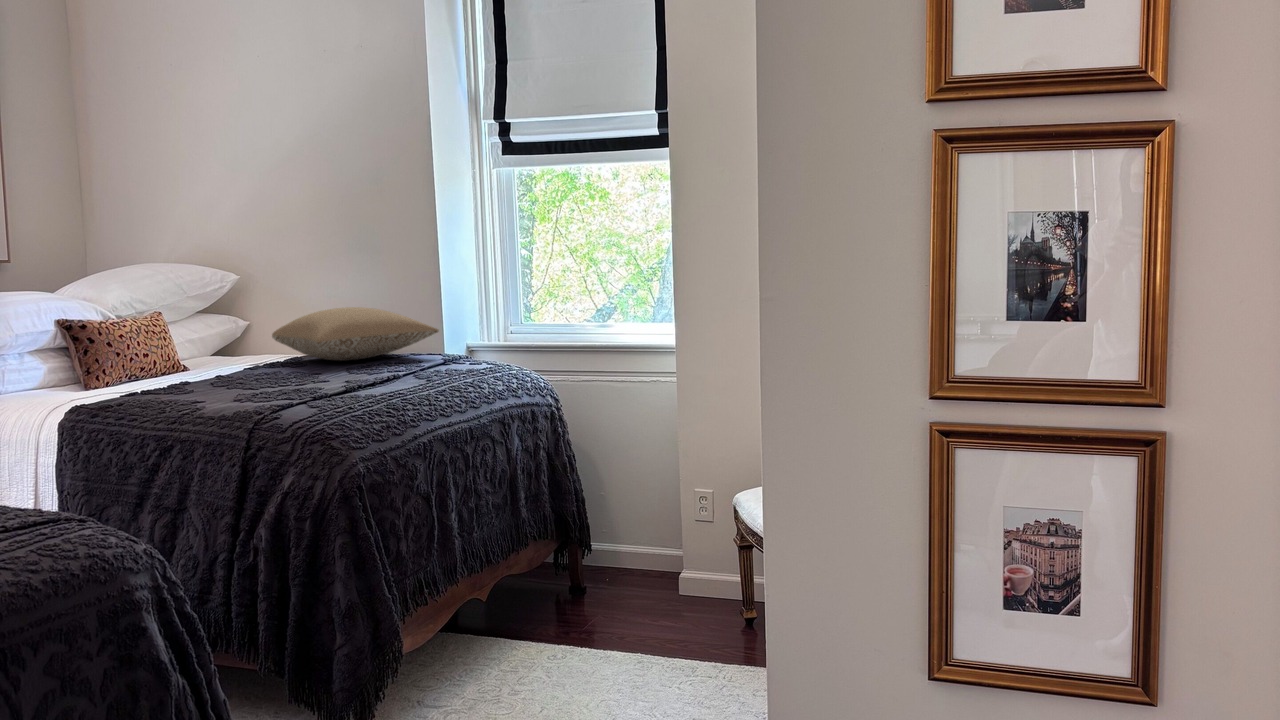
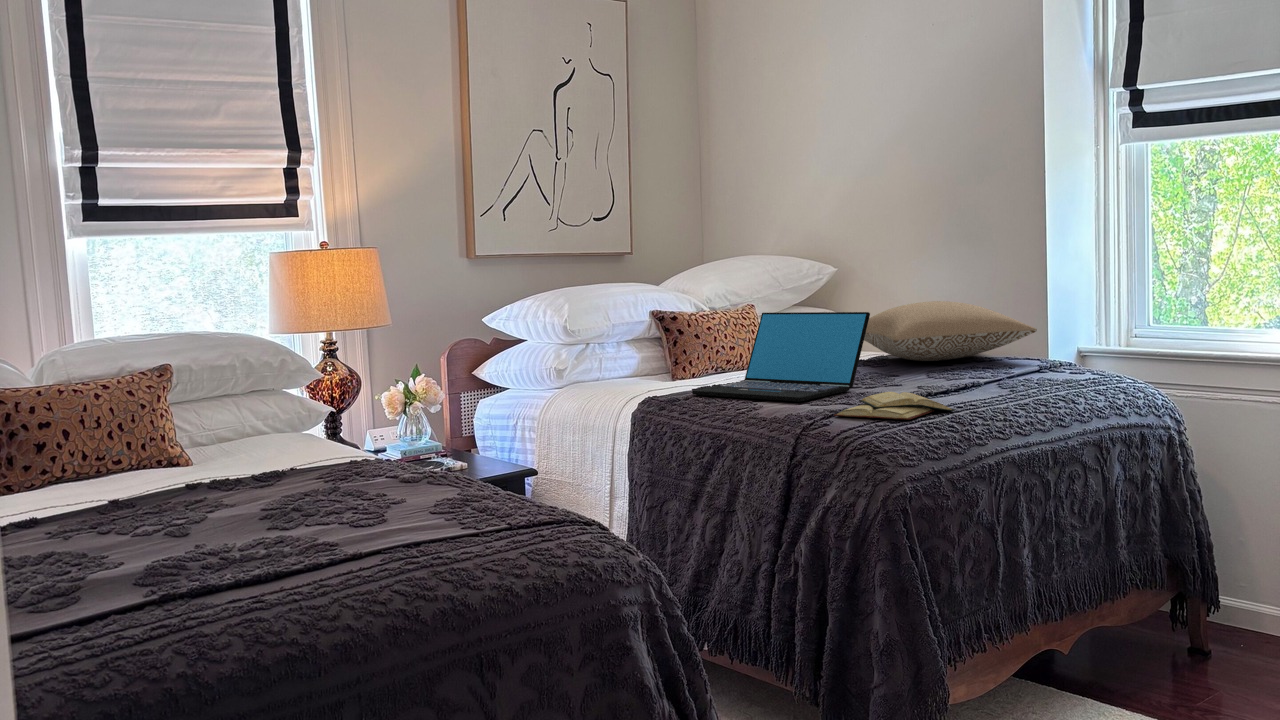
laptop: none [116,315,300,401] -> present [692,312,870,402]
diary: none [281,385,391,410] -> present [834,392,955,420]

